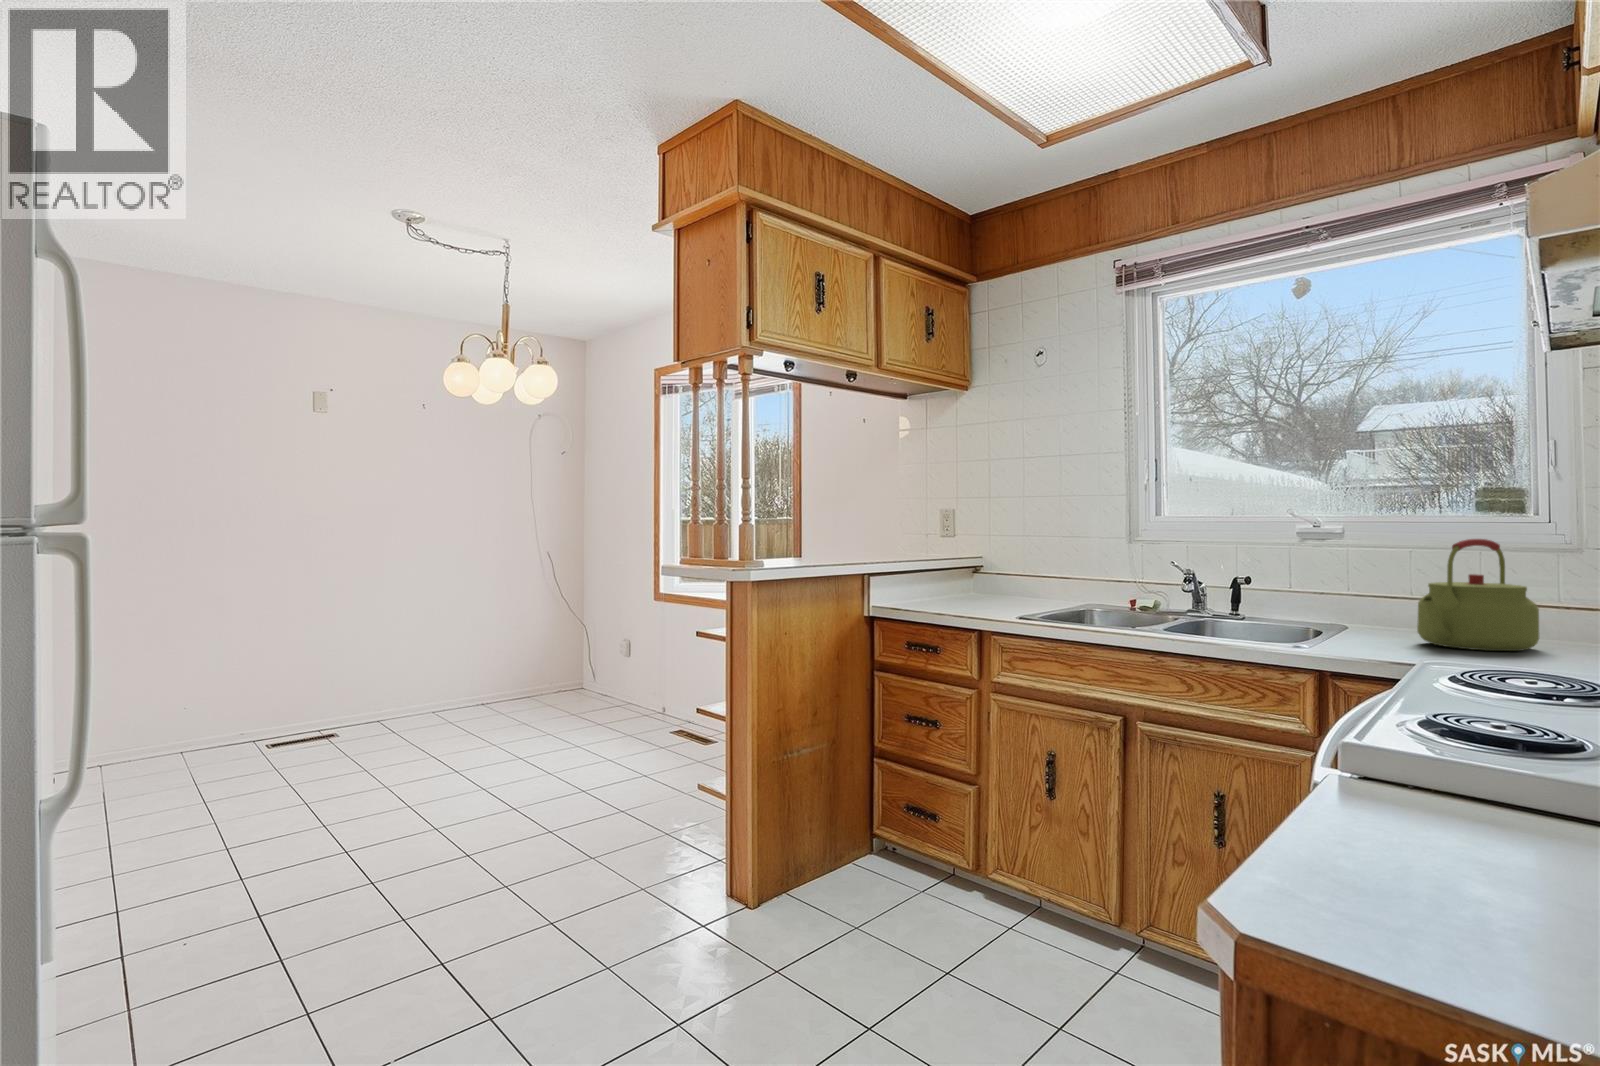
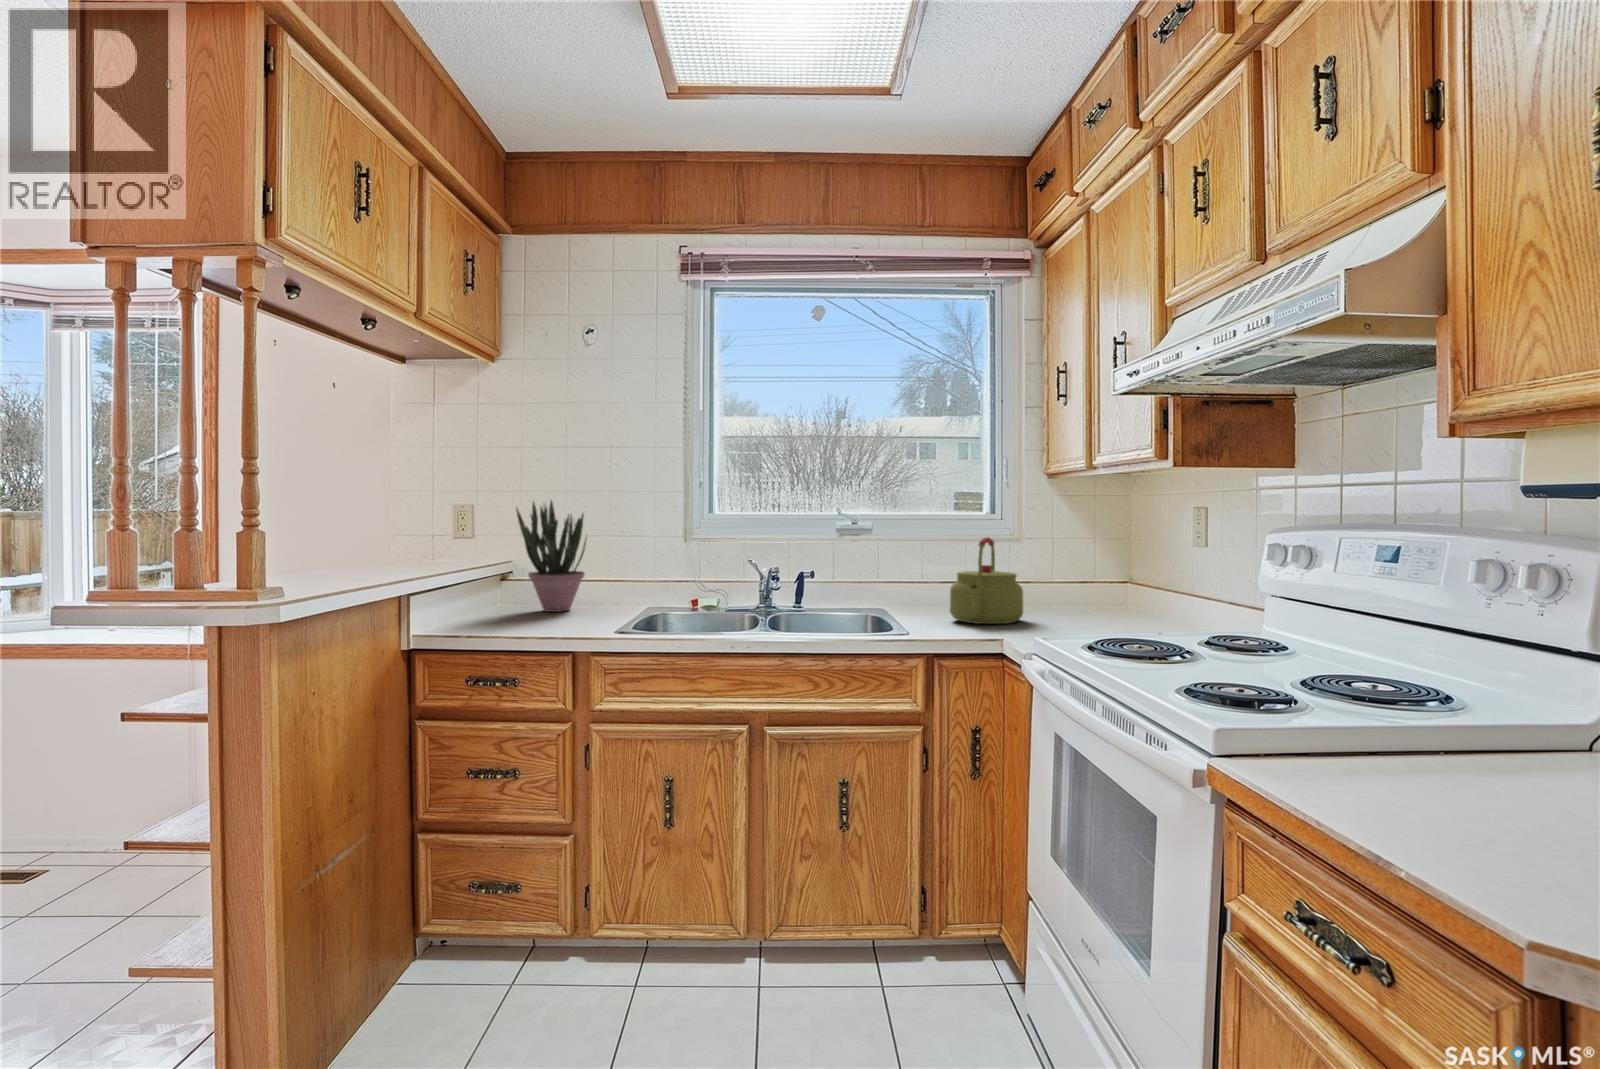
potted plant: none [973,505,1029,601] -> present [516,501,586,612]

